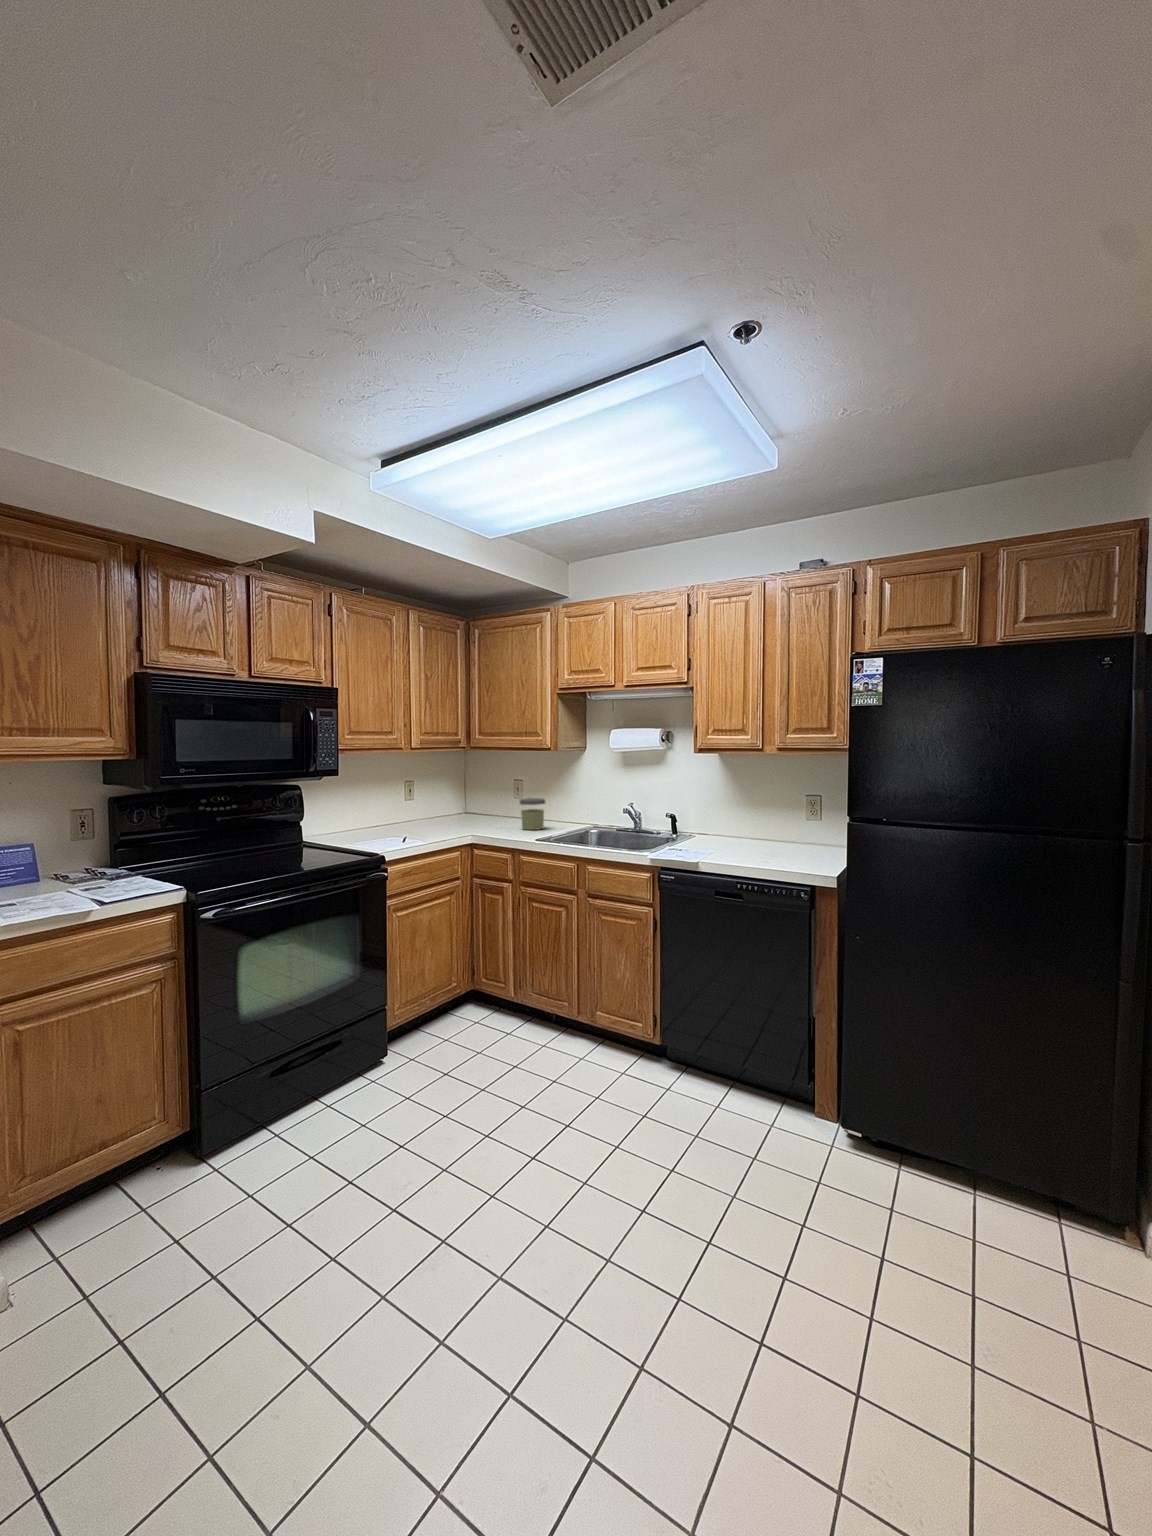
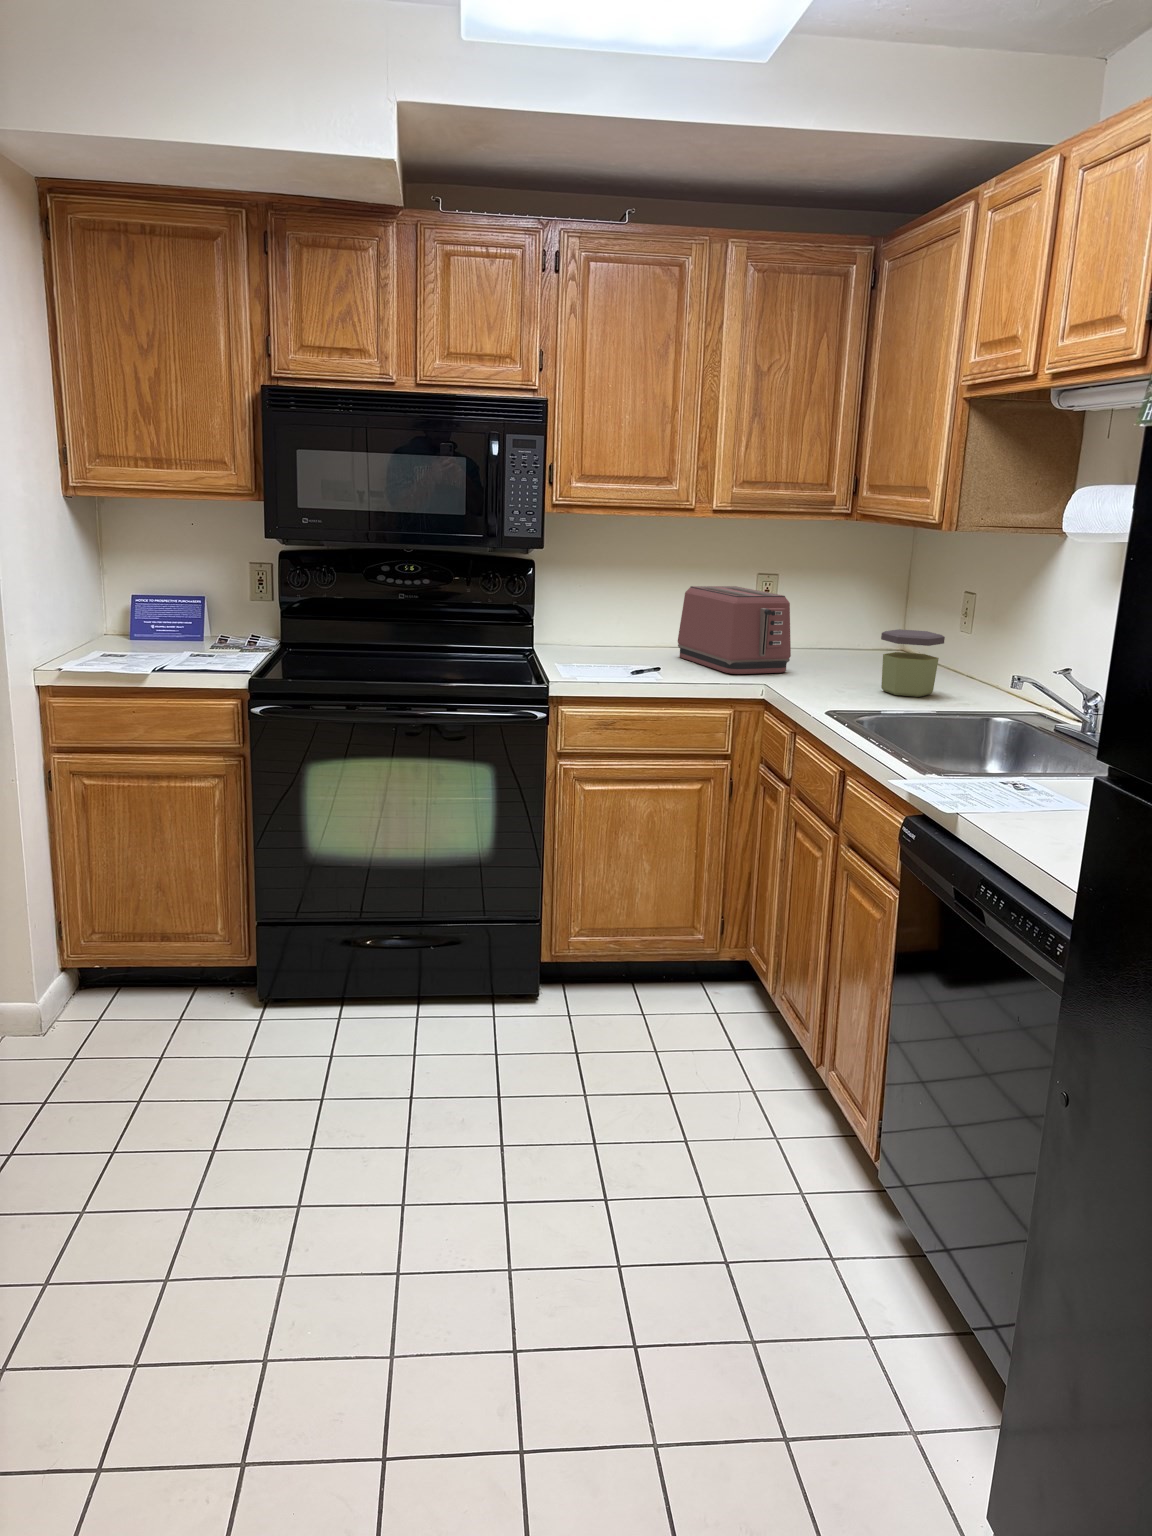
toaster: none [390,789,464,835] -> present [678,586,791,674]

